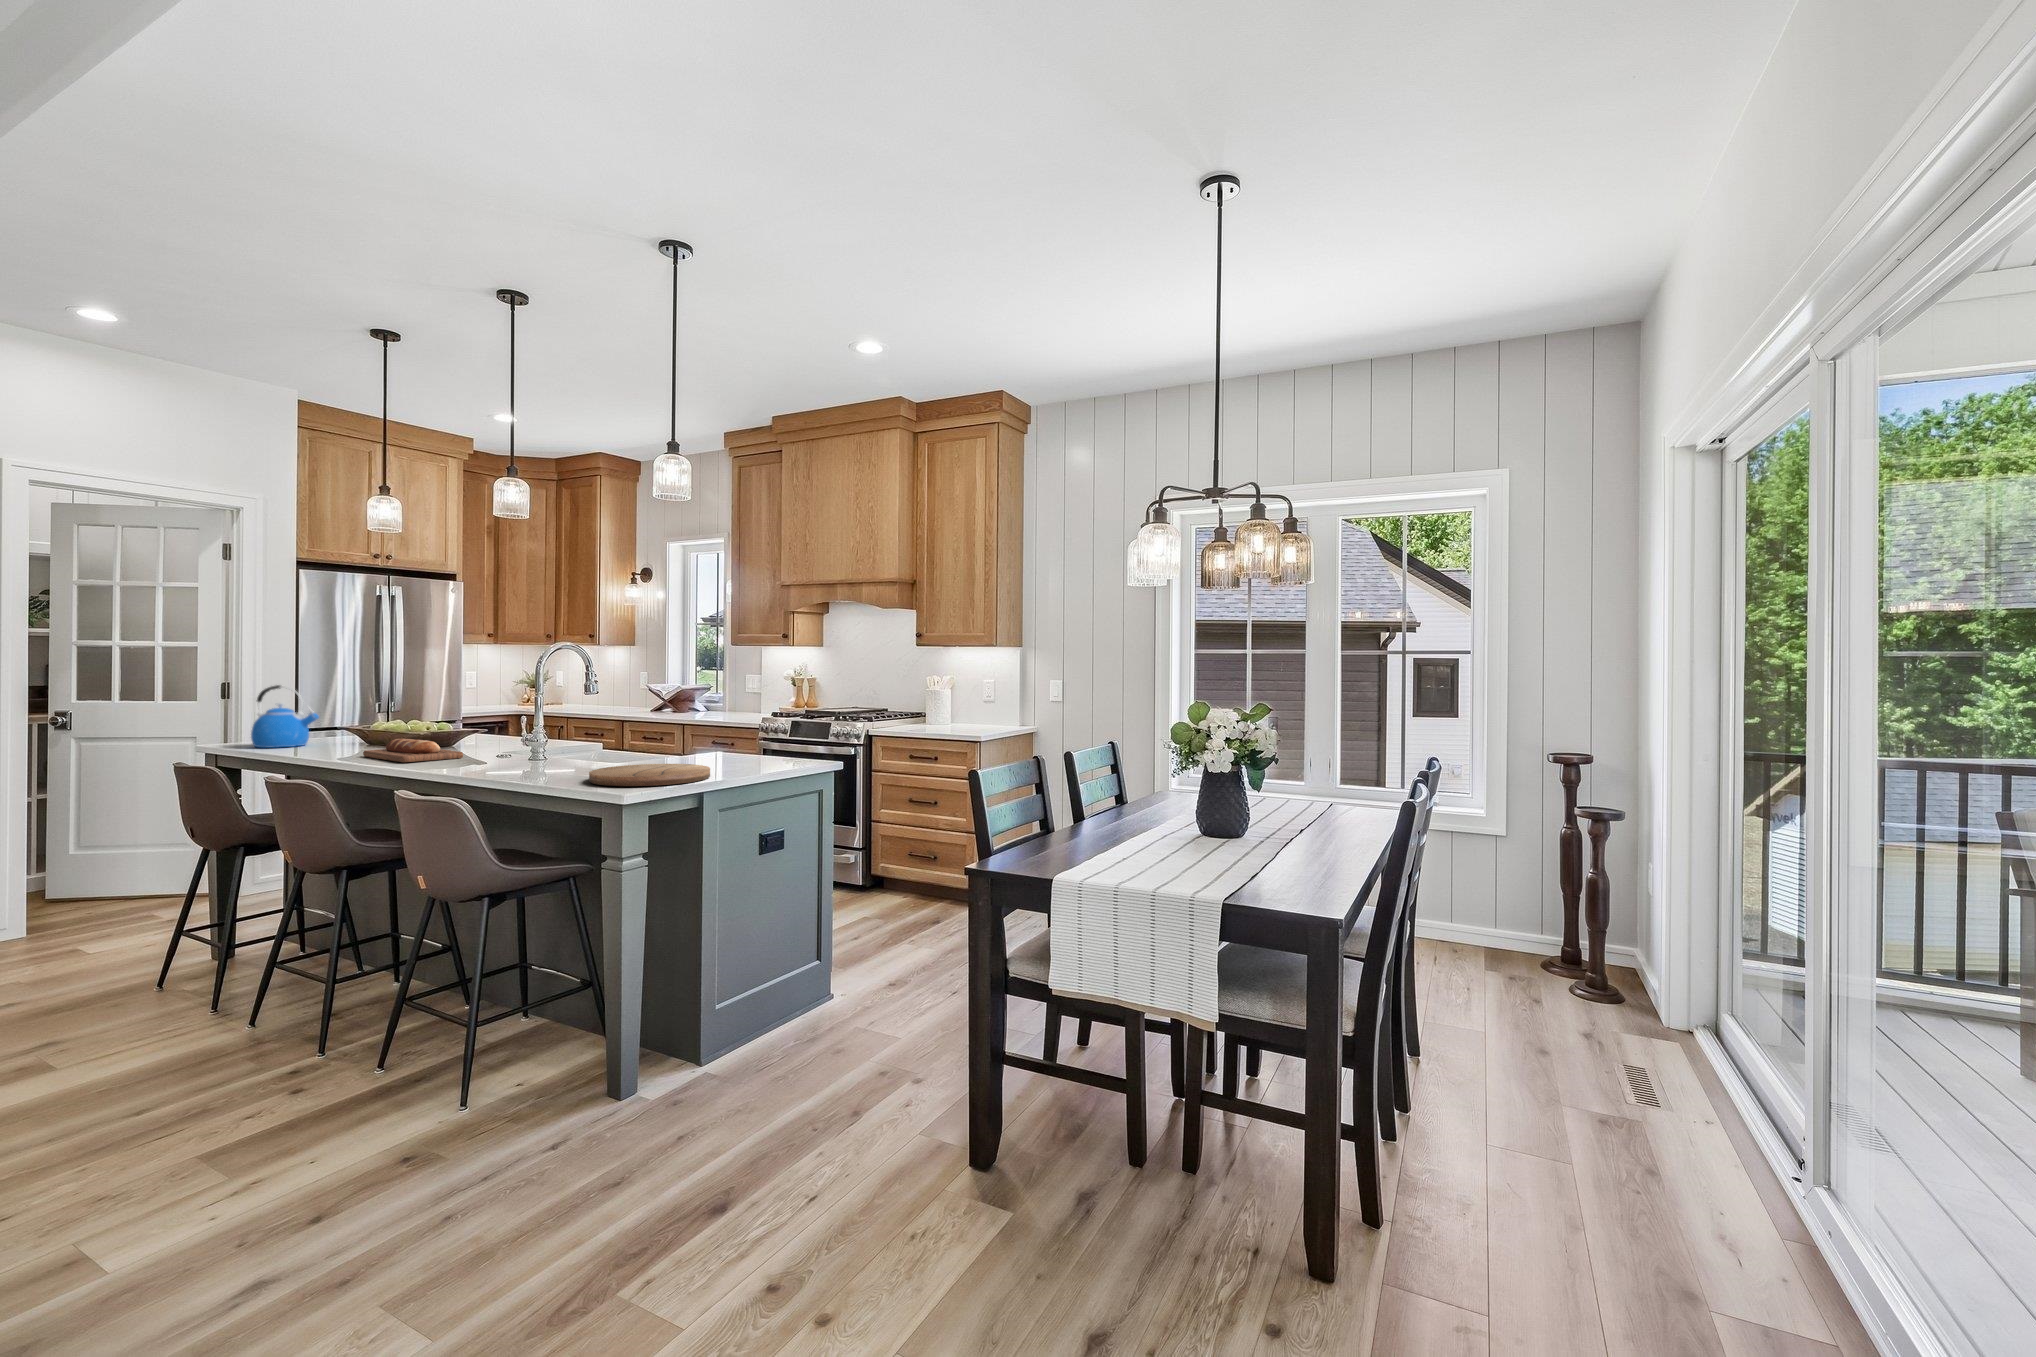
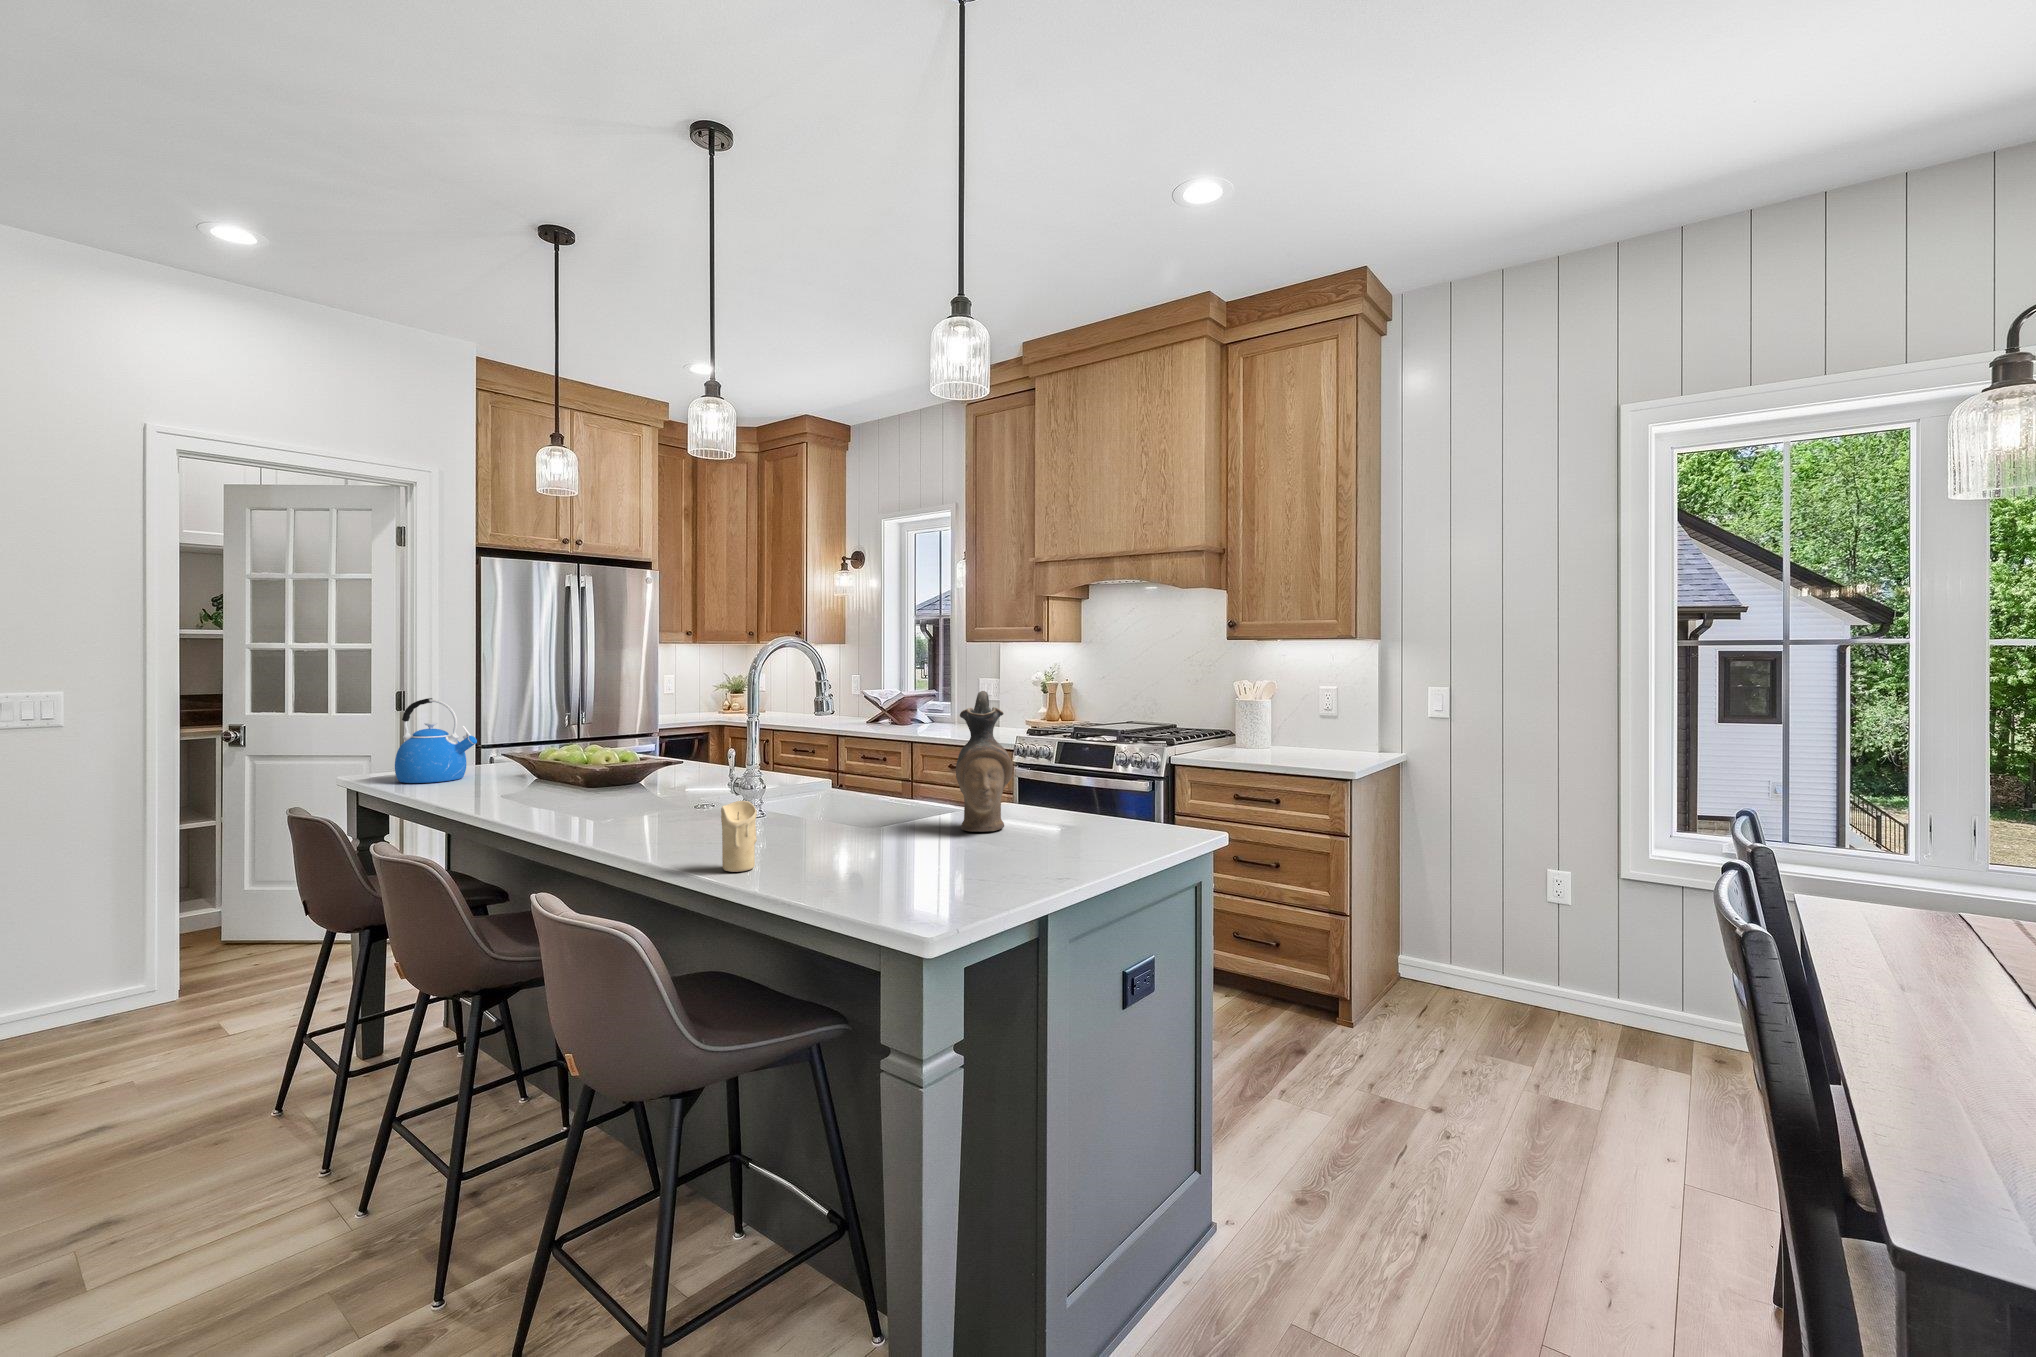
ceramic pitcher: none [670,678,706,763] -> present [956,691,1013,831]
bread loaf: present [363,739,463,762] -> none [519,778,649,819]
candle: none [515,740,537,780] -> present [721,801,757,872]
cutting board: present [589,764,710,786] -> none [845,840,1047,901]

